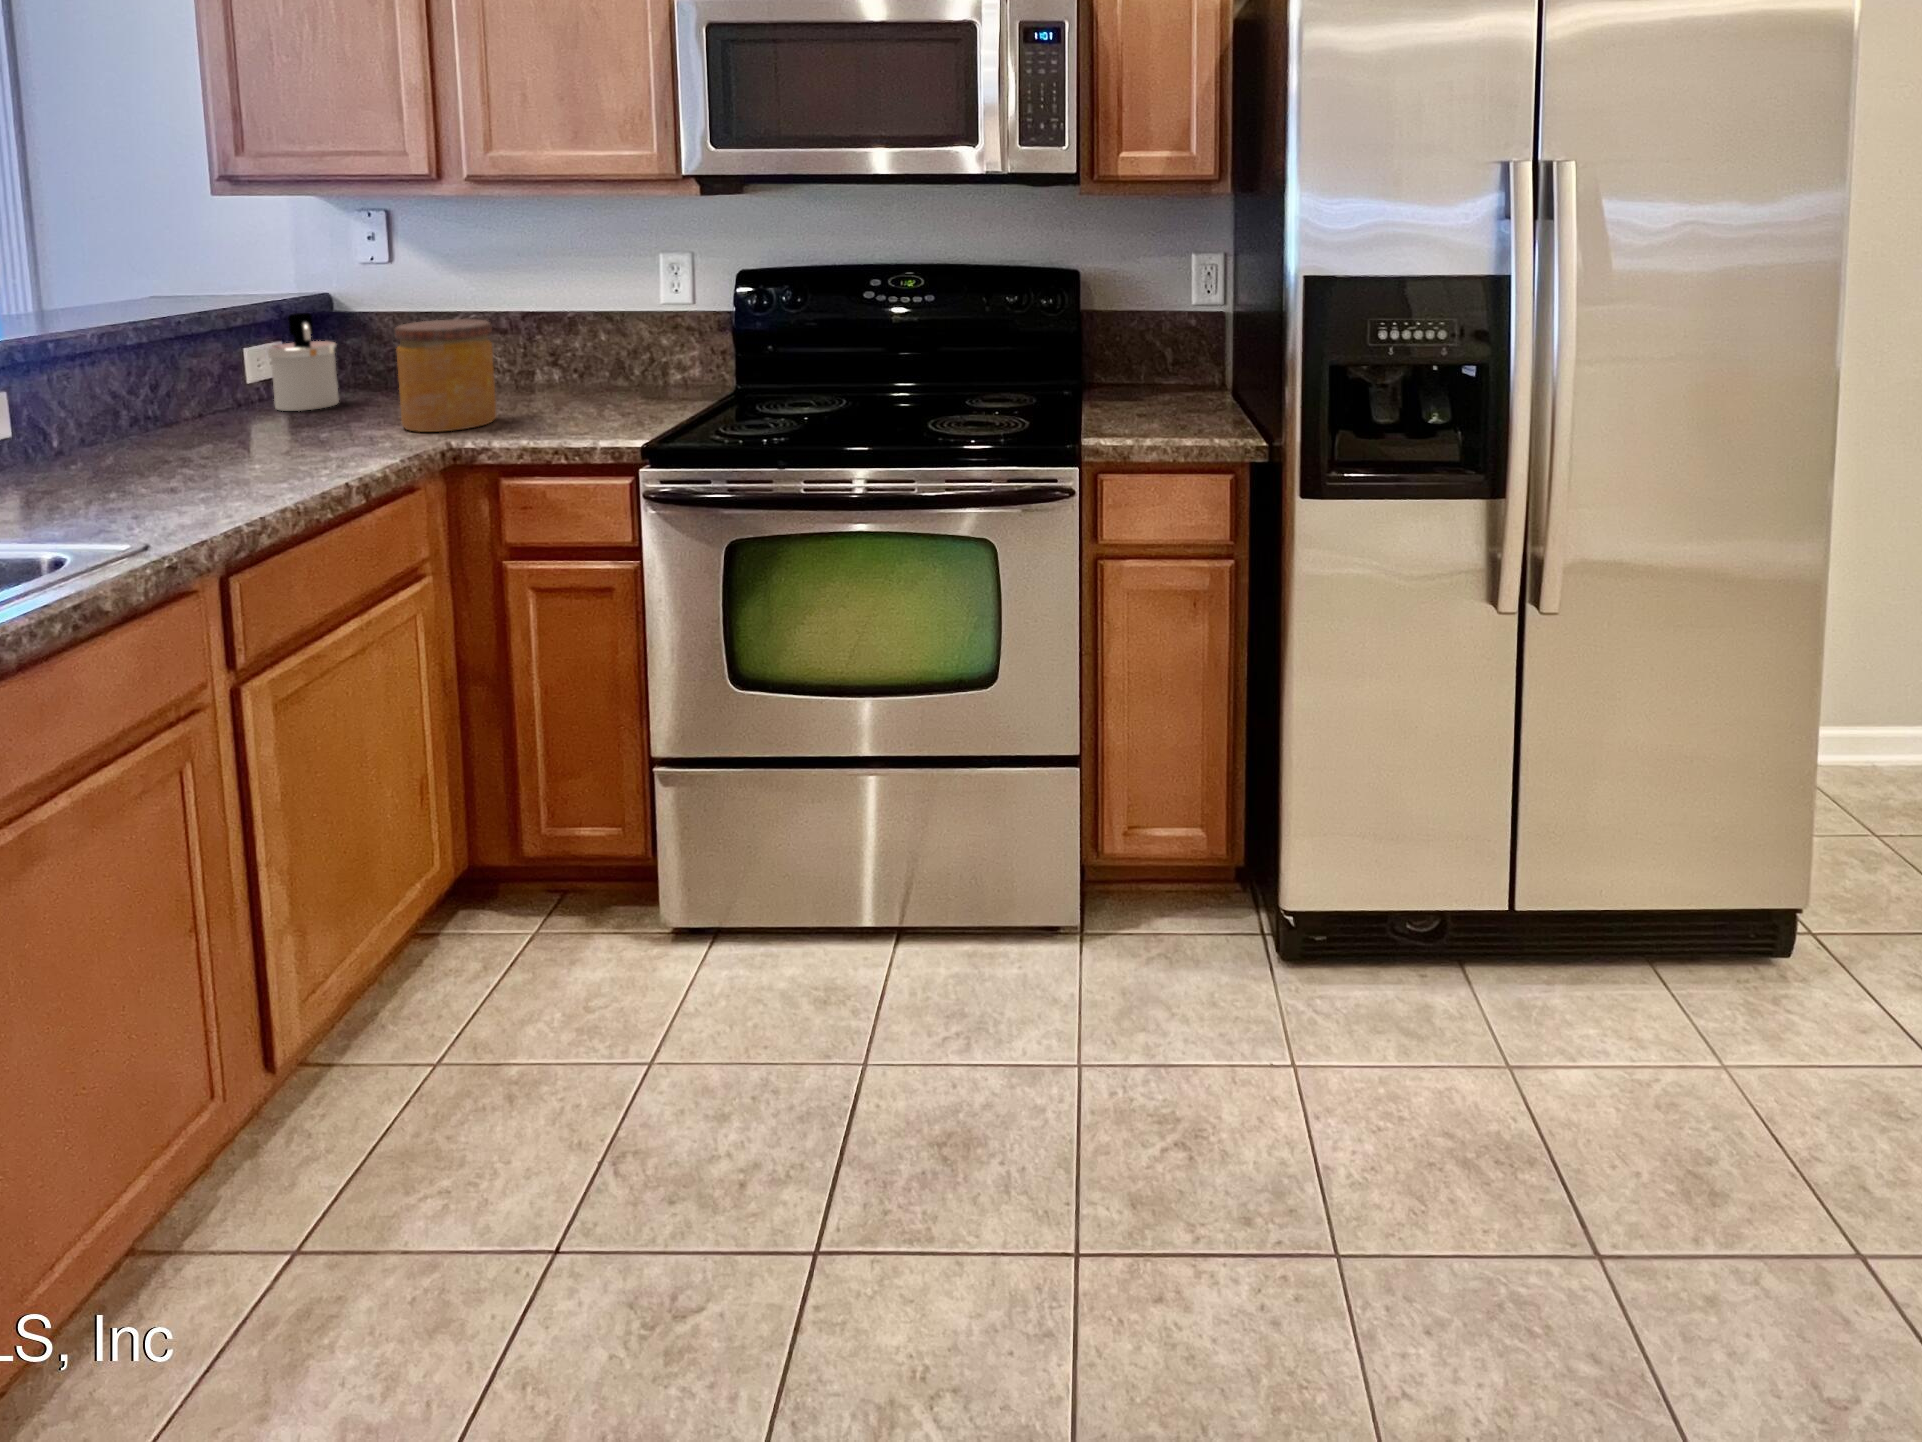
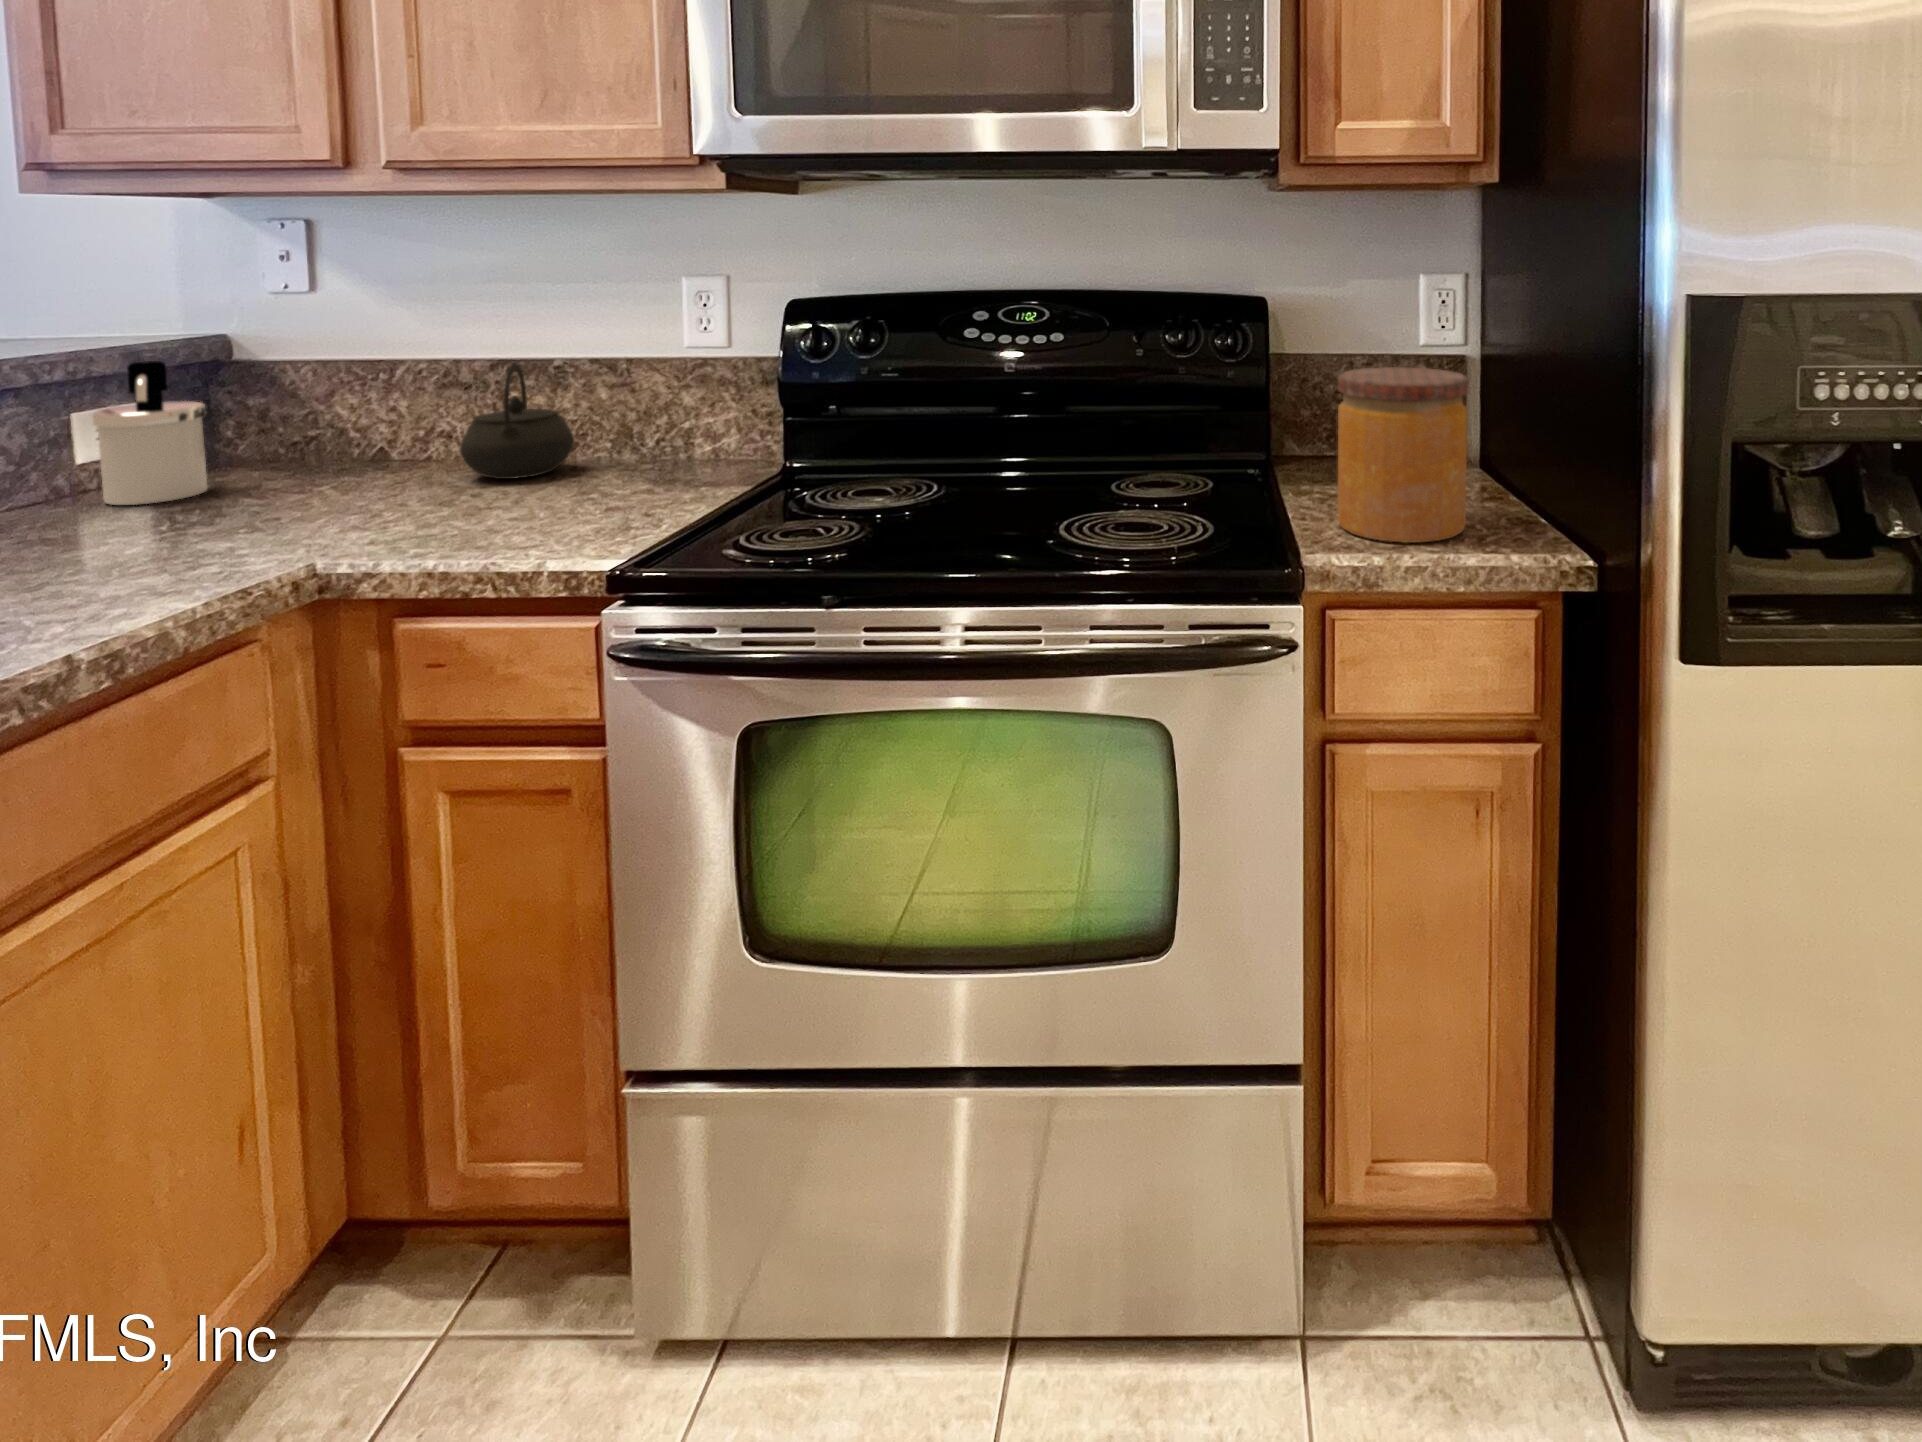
kettle: none [509,315,586,397] -> present [459,362,574,479]
jar: present [395,319,496,432] -> present [1338,367,1469,543]

